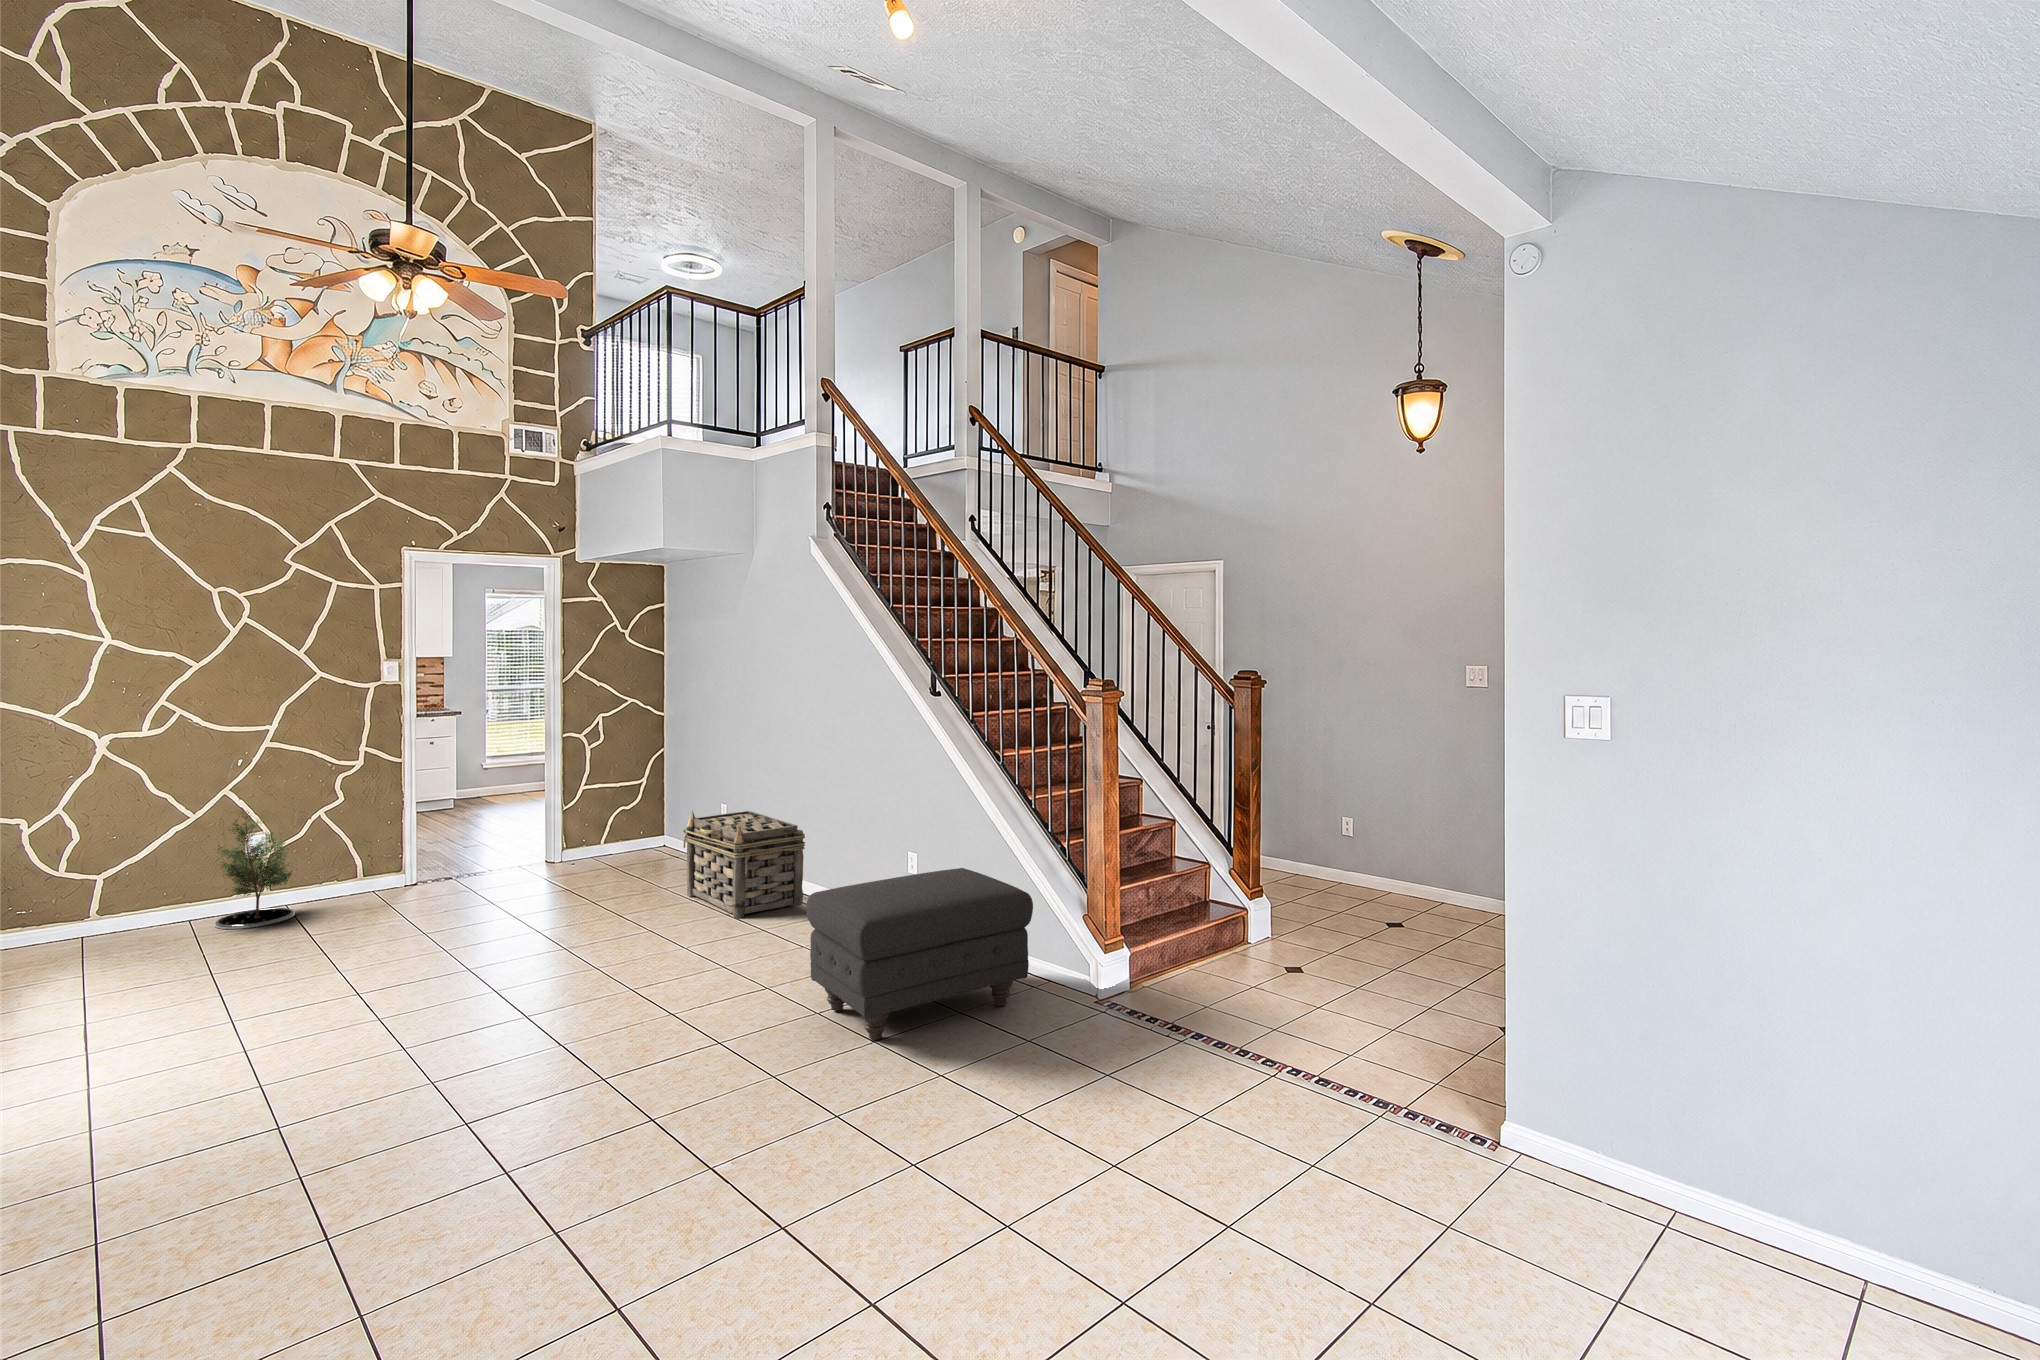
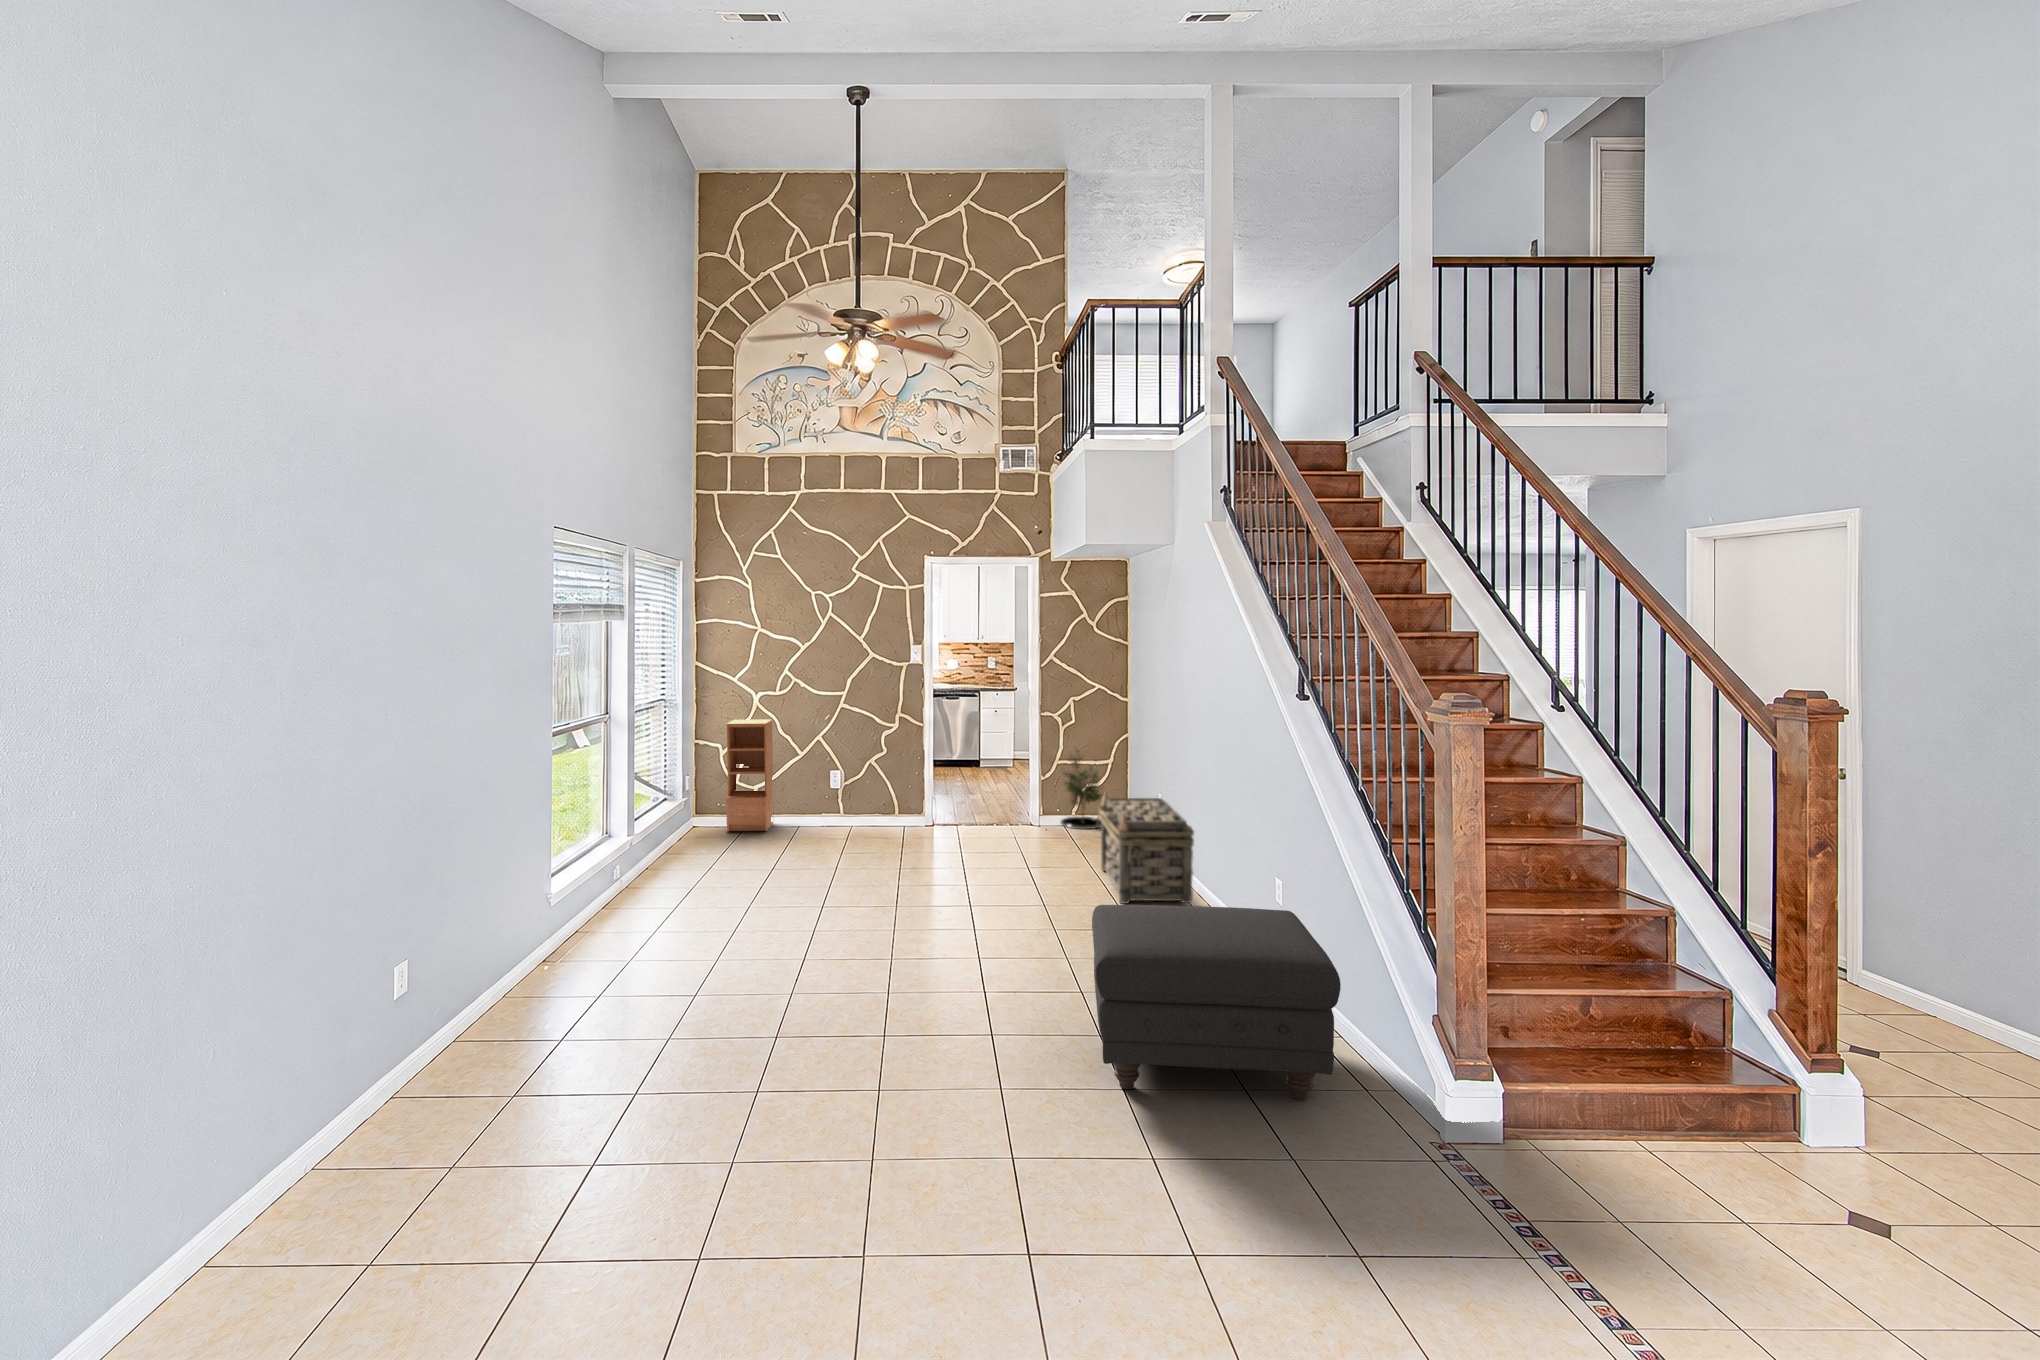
bookcase: none [54,775,140,954] -> present [726,719,773,831]
potted tree: present [214,811,296,929] -> present [1061,751,1102,829]

